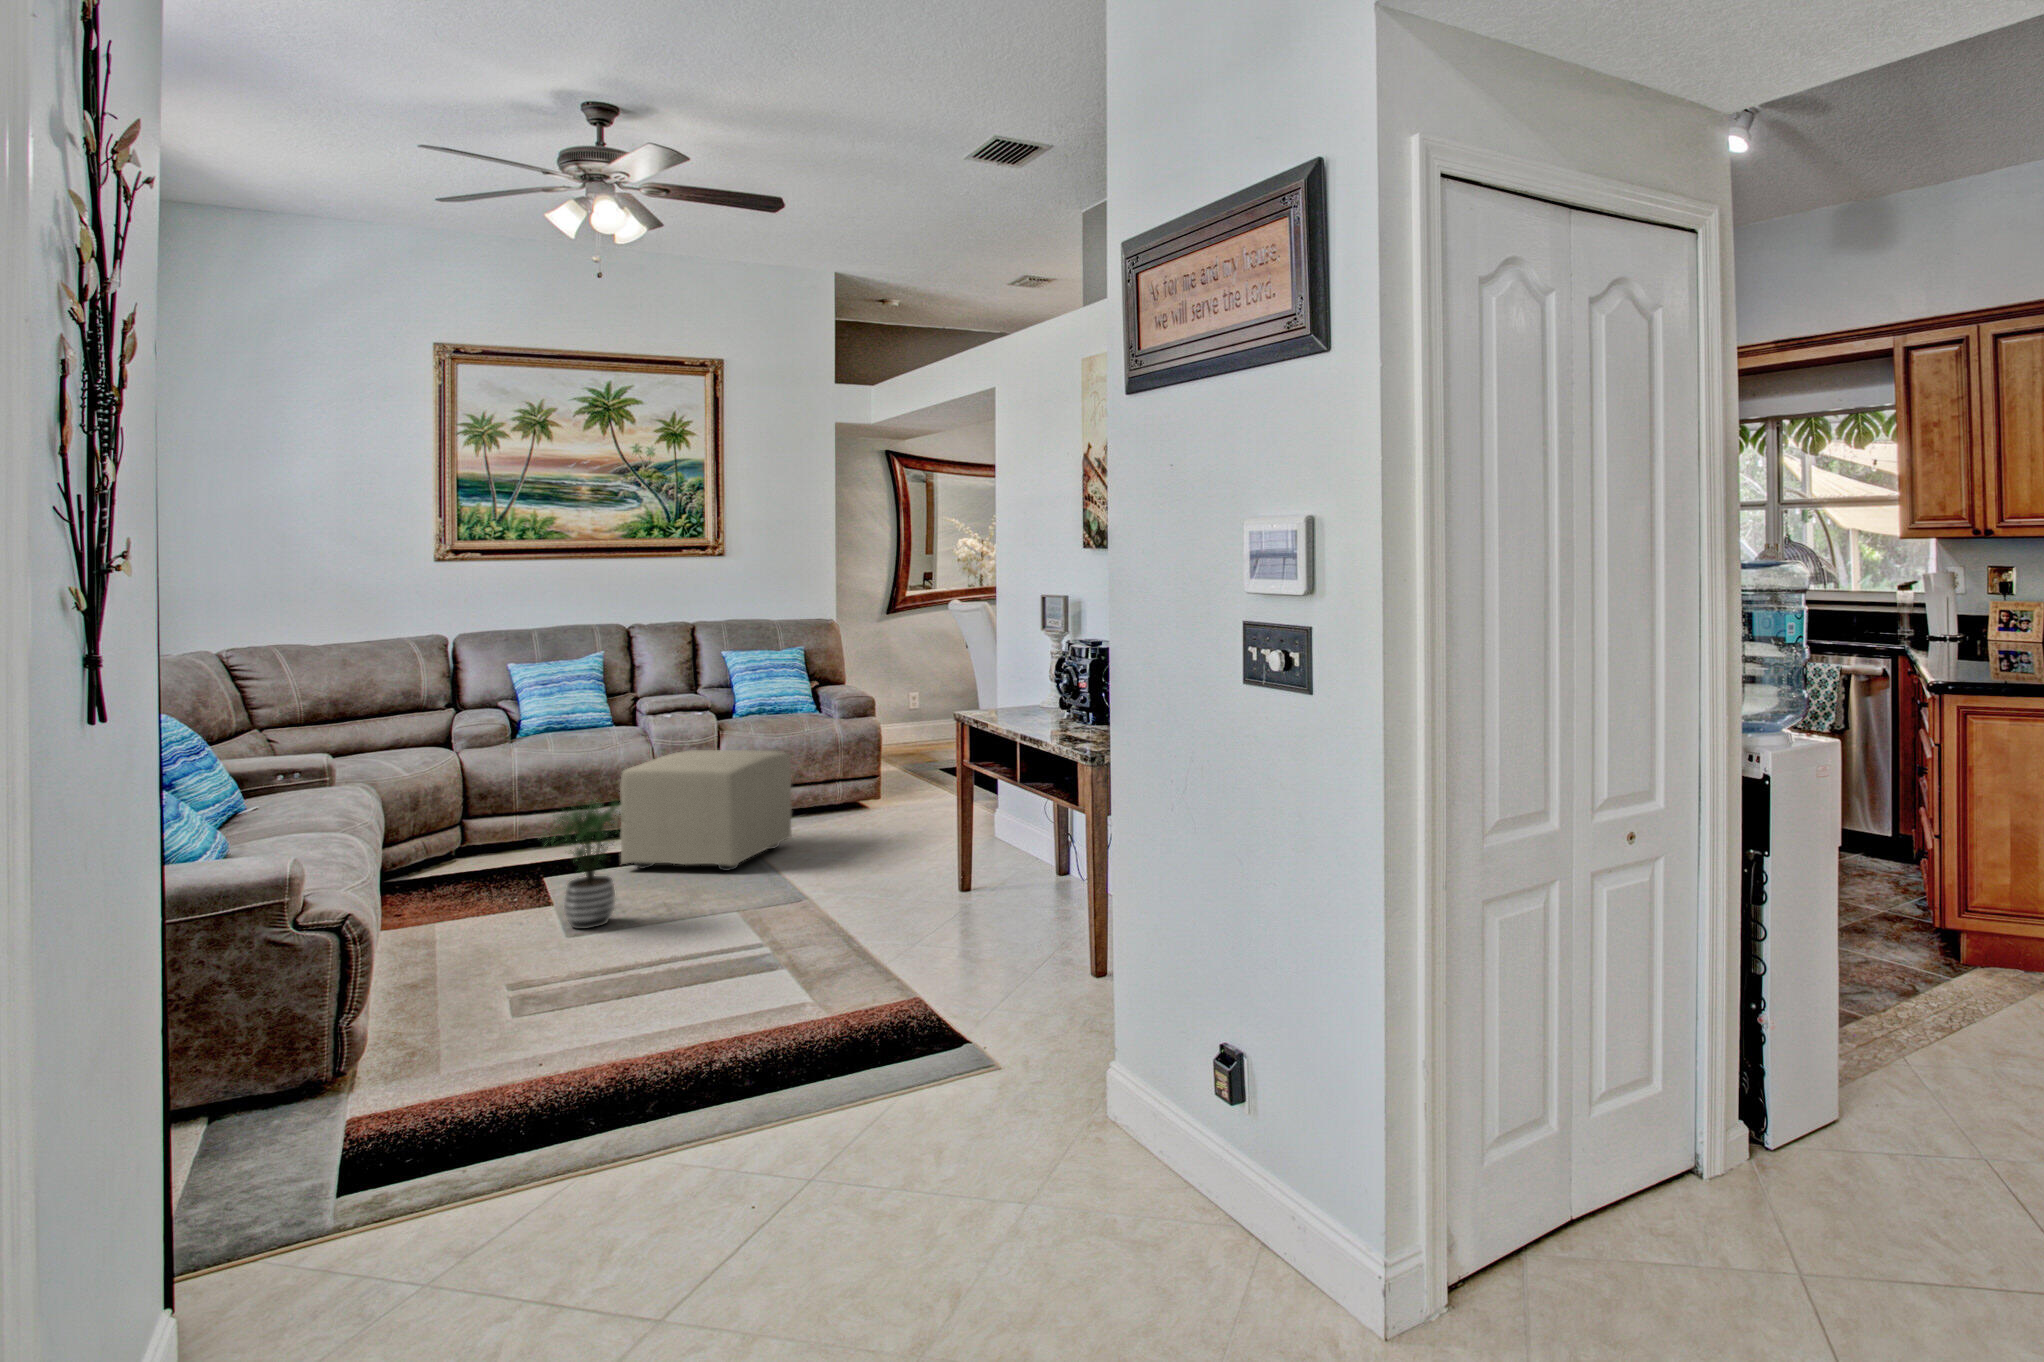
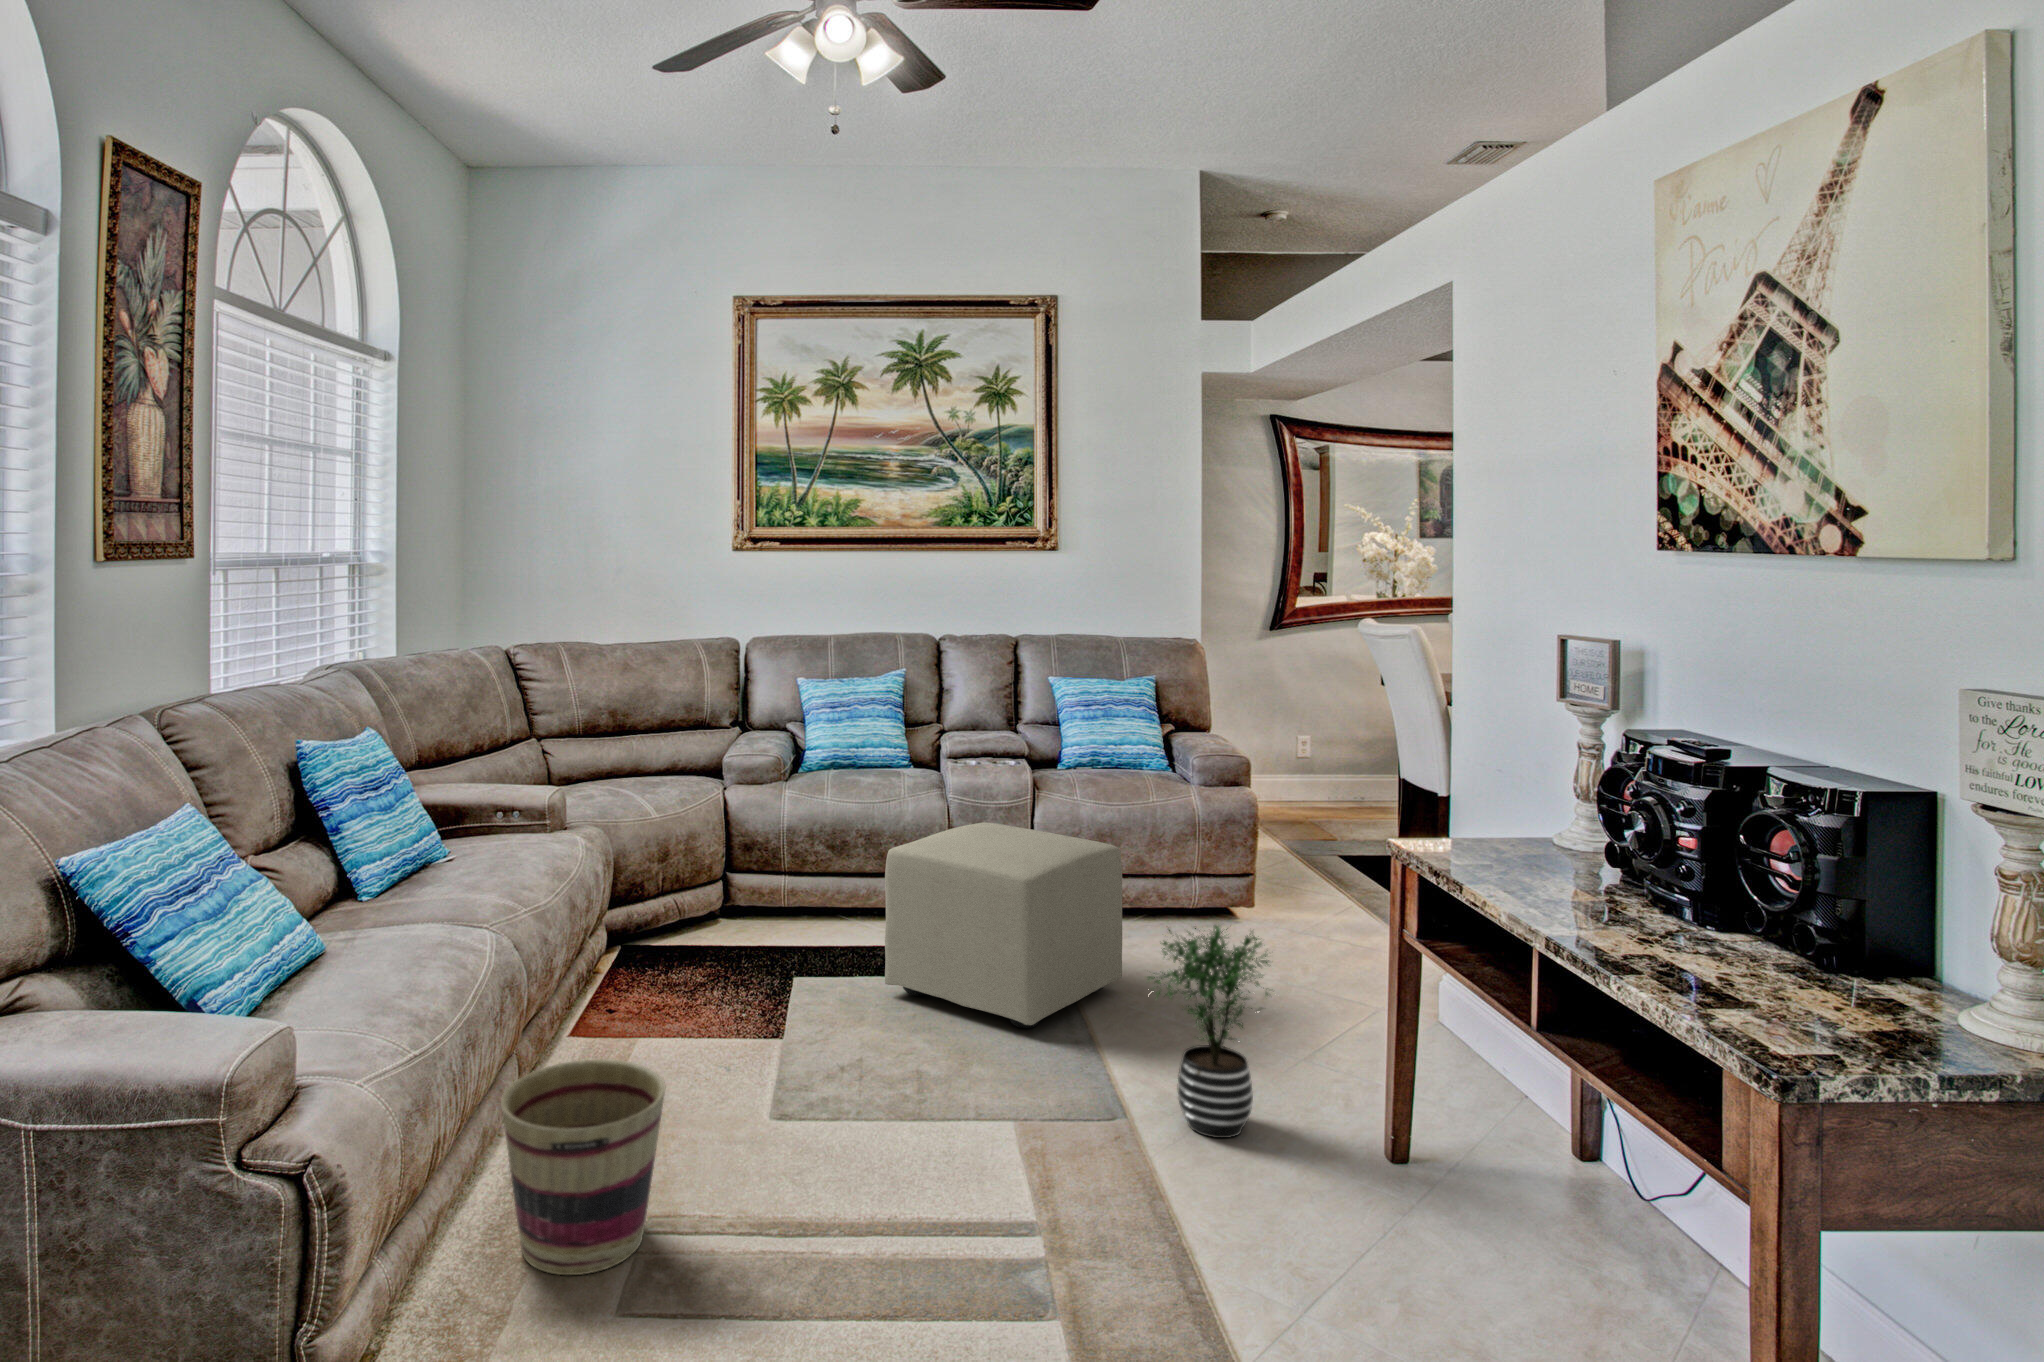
potted plant: present [541,799,624,929] -> present [1148,925,1269,1138]
basket: none [411,886,526,1003] -> present [501,1059,665,1275]

